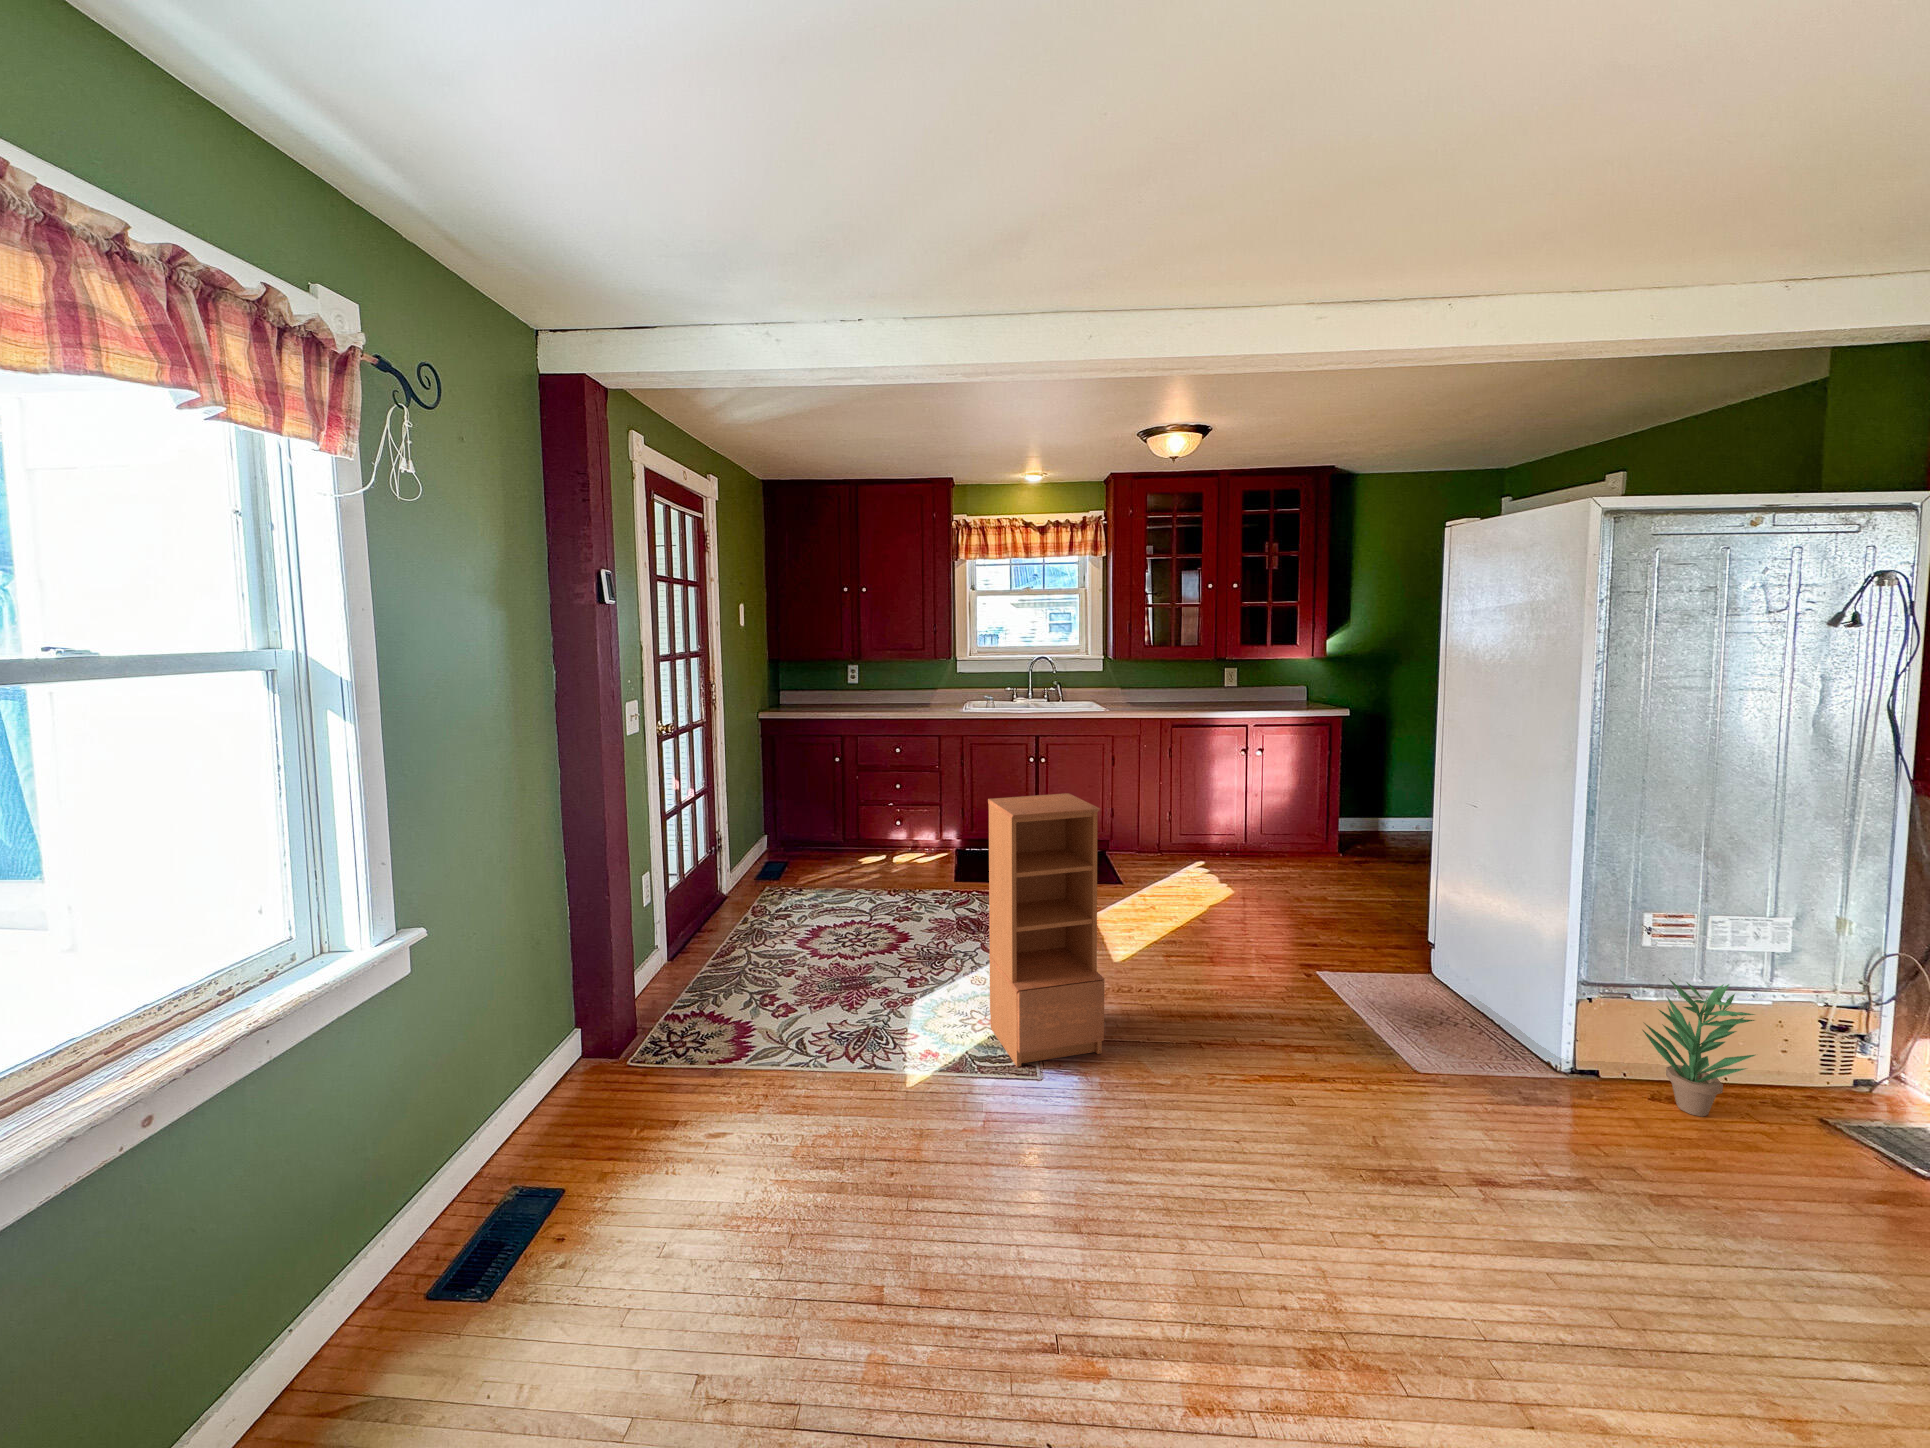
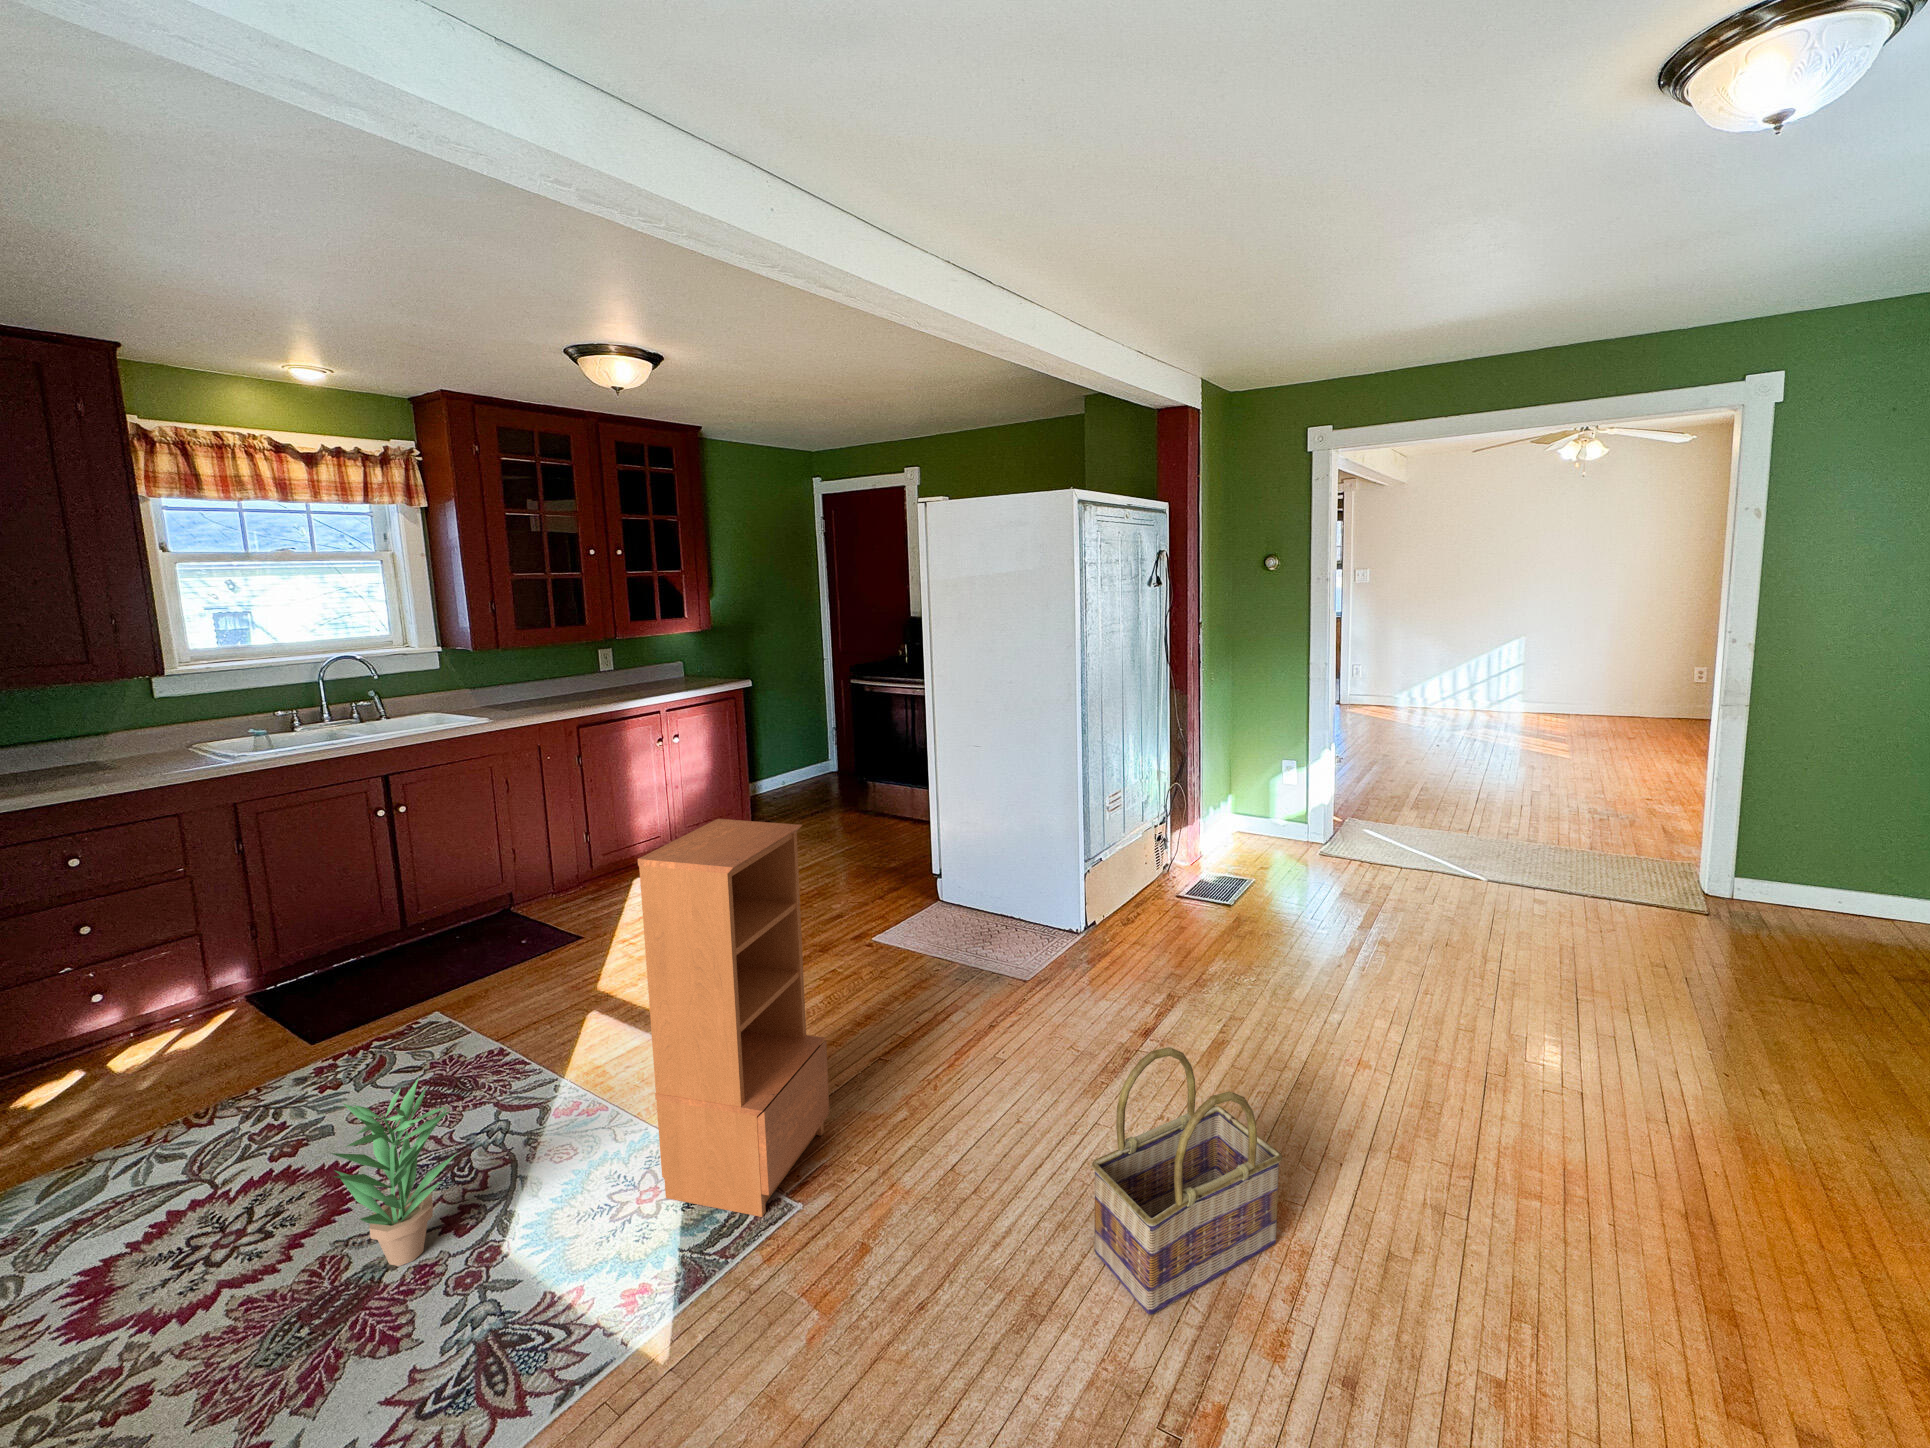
potted plant: present [1643,979,1755,1117] -> present [331,1078,456,1266]
basket: none [1143,1091,1345,1382] -> present [1092,1047,1282,1315]

